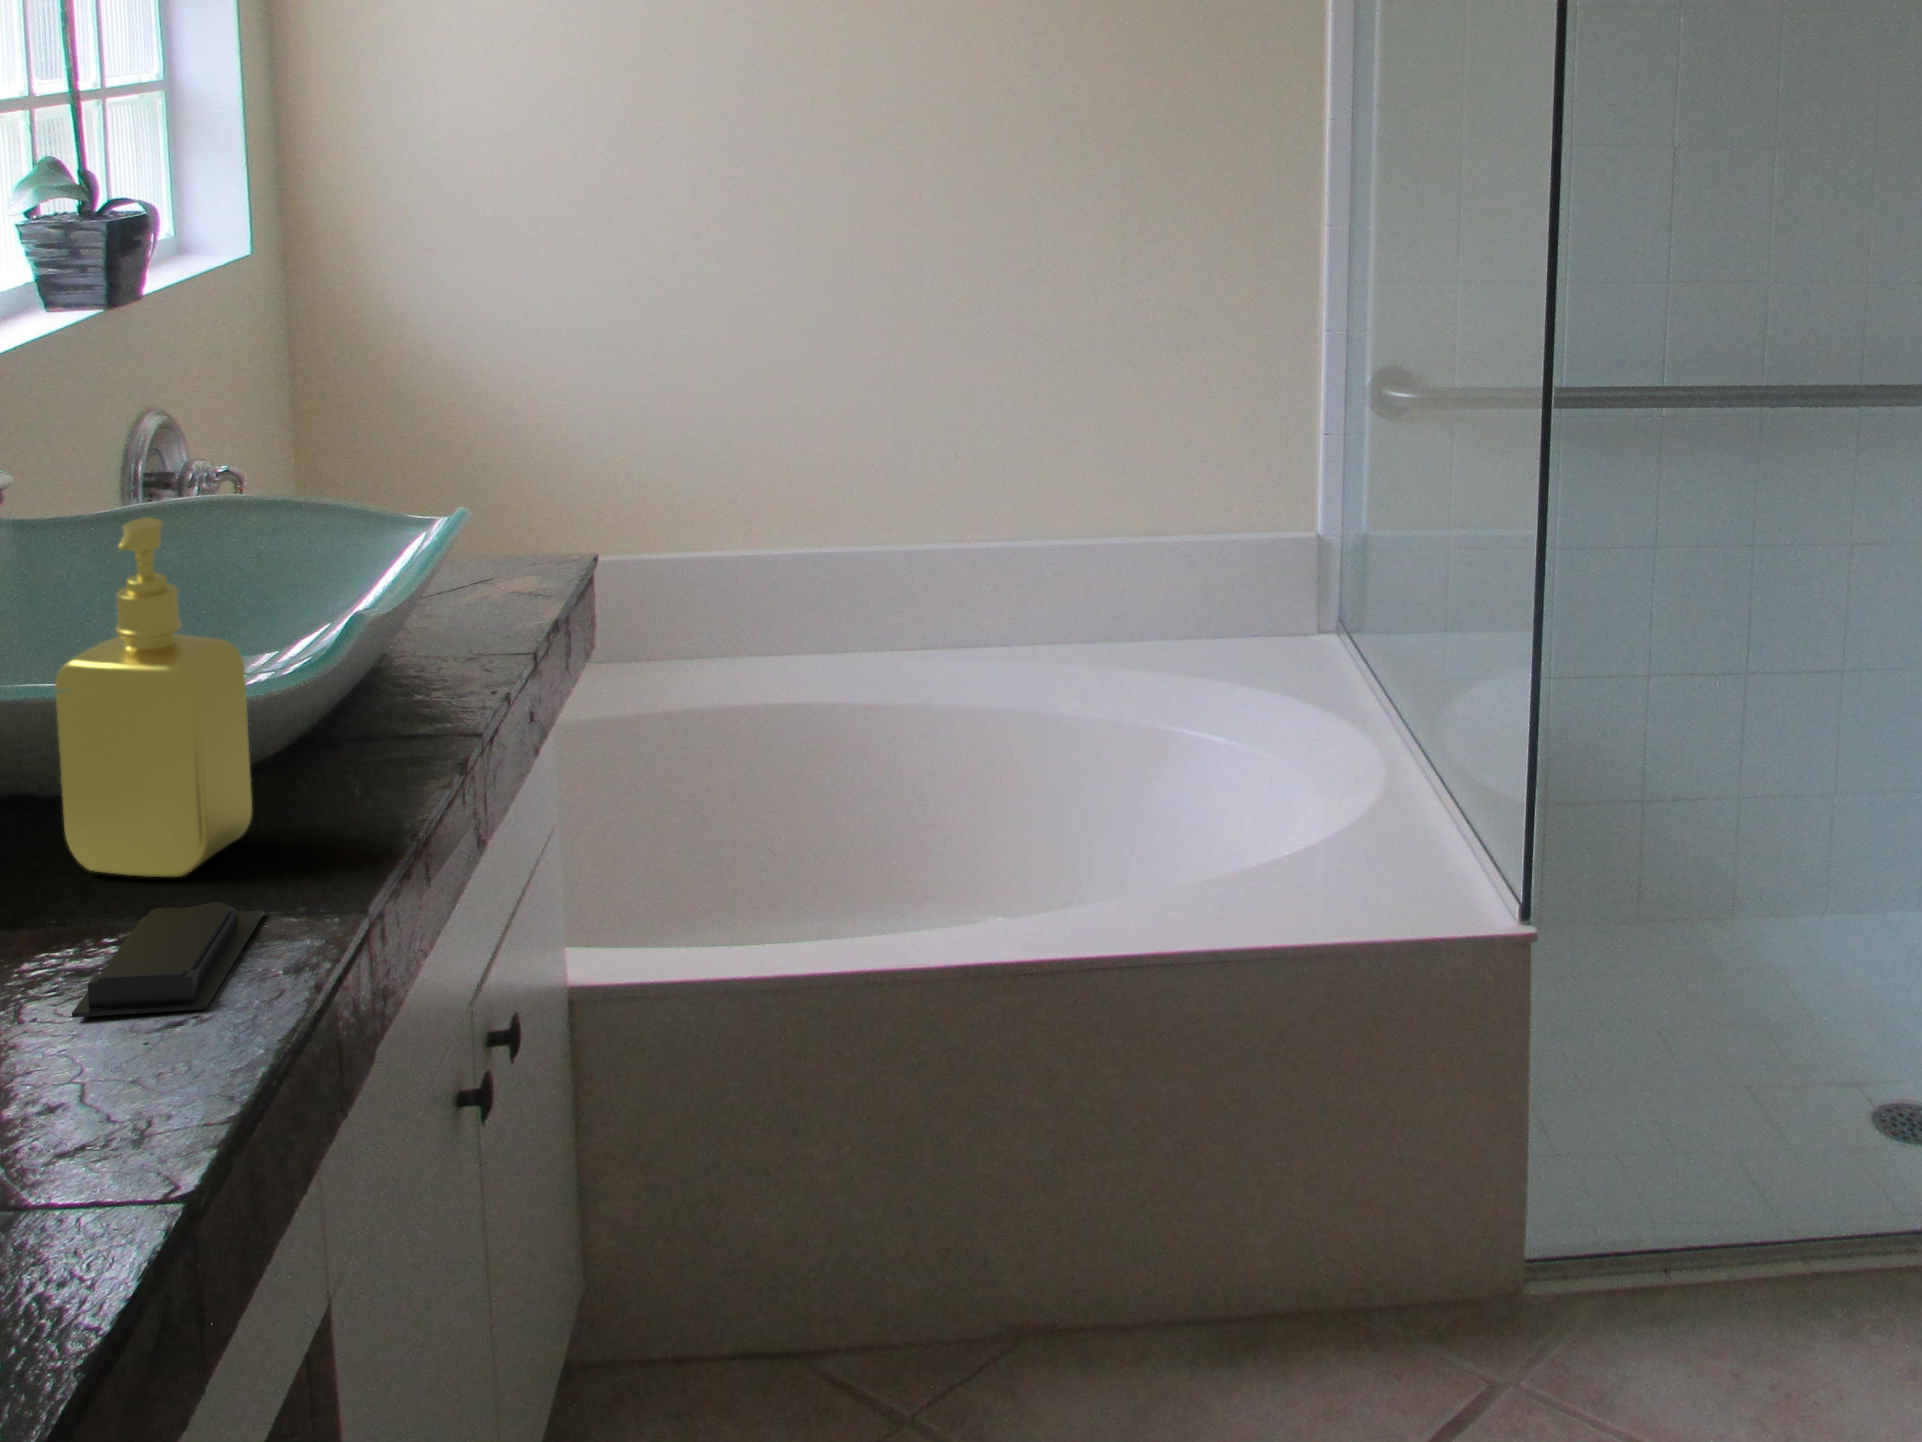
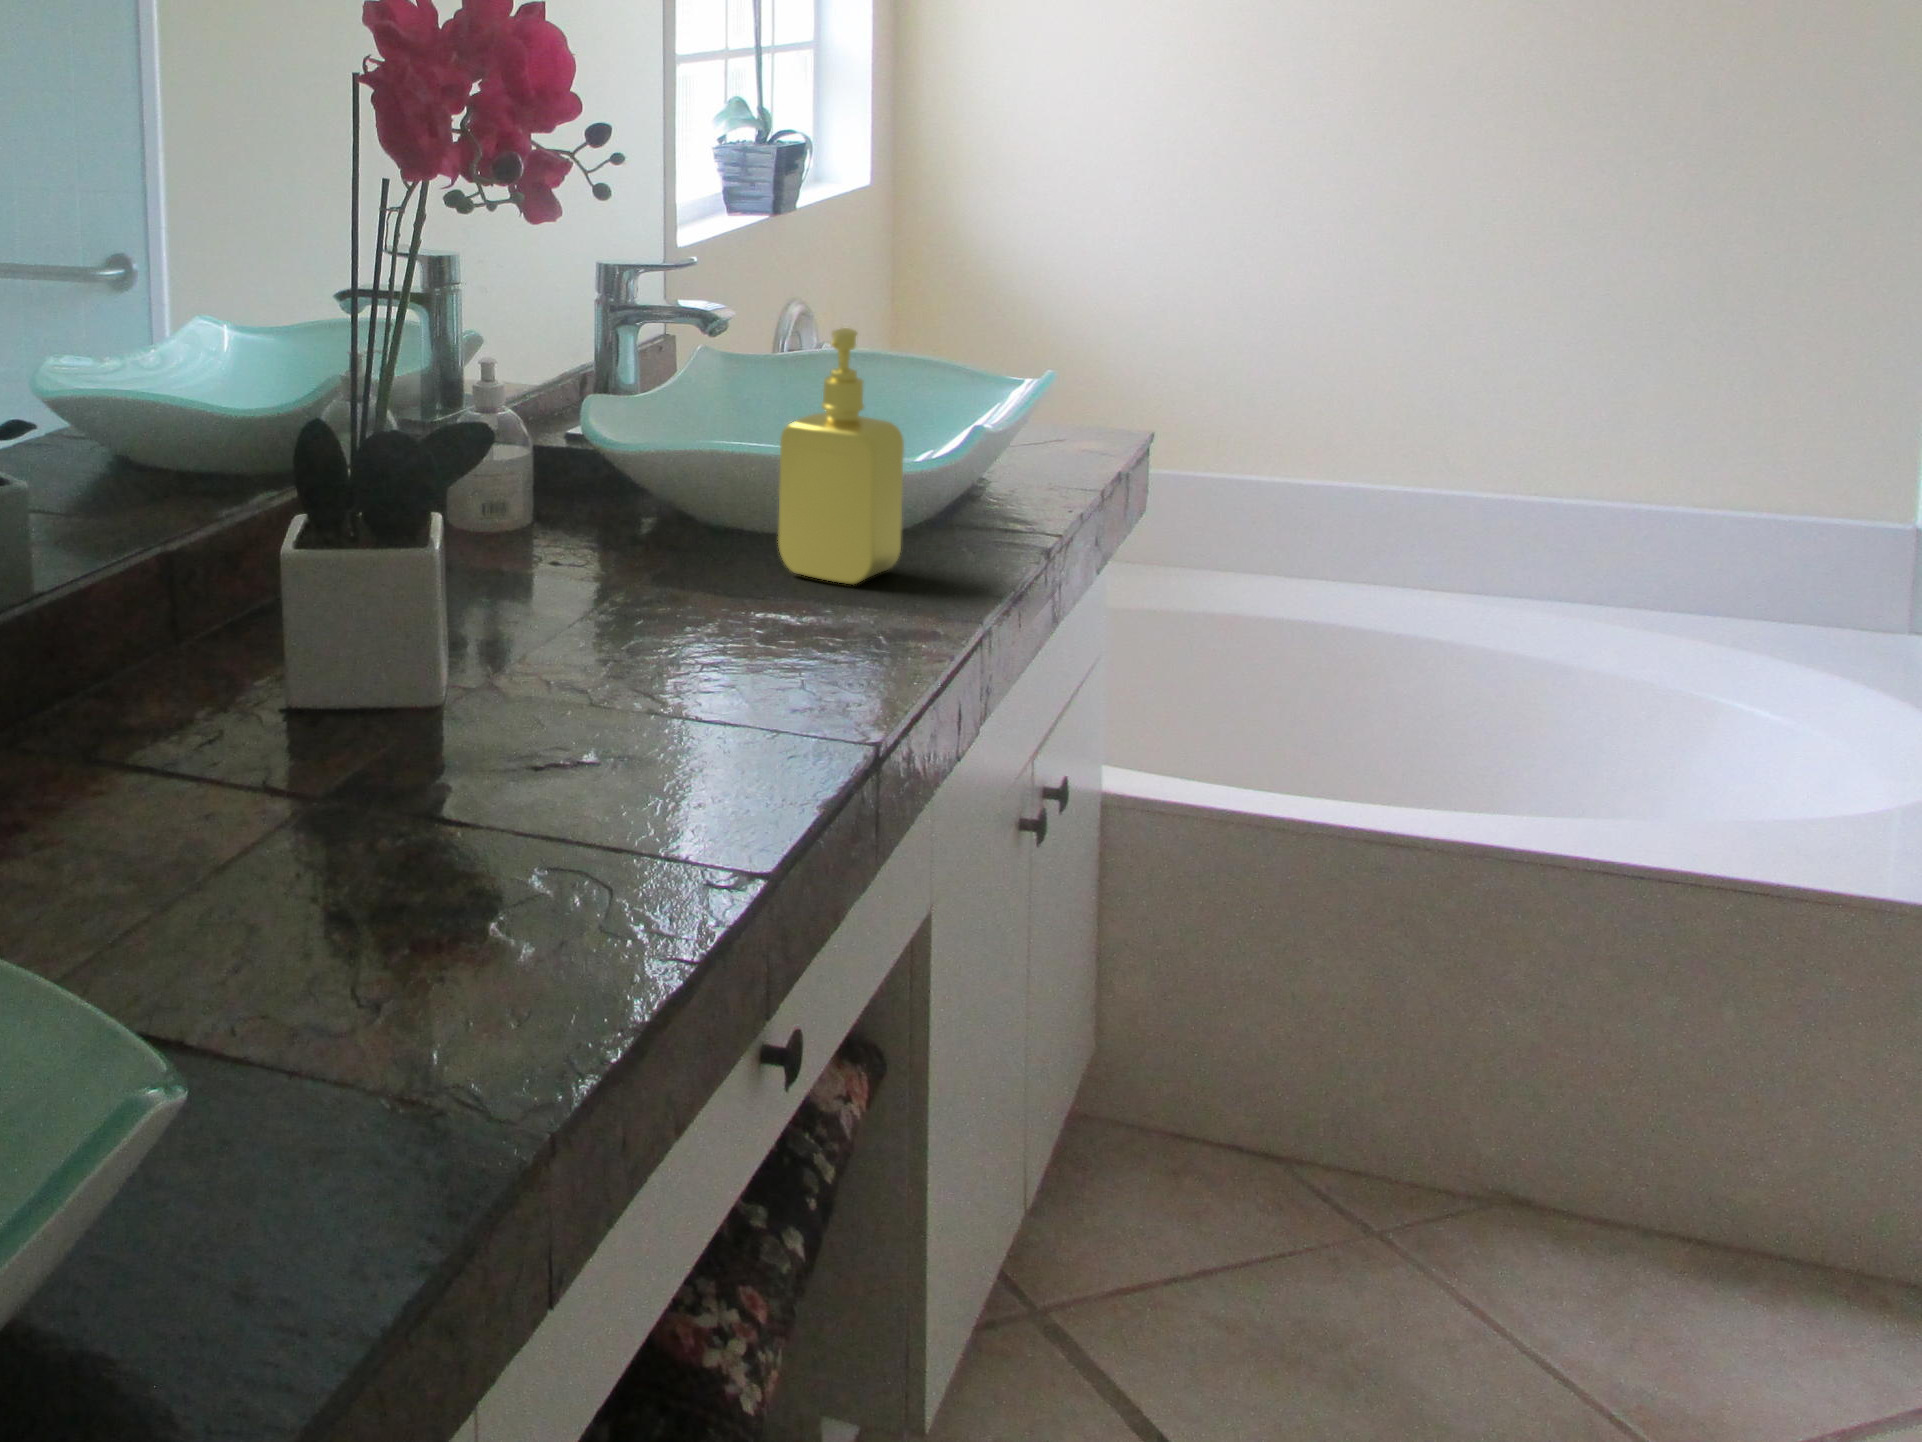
soap bar: present [72,902,264,1017] -> none [796,594,912,655]

